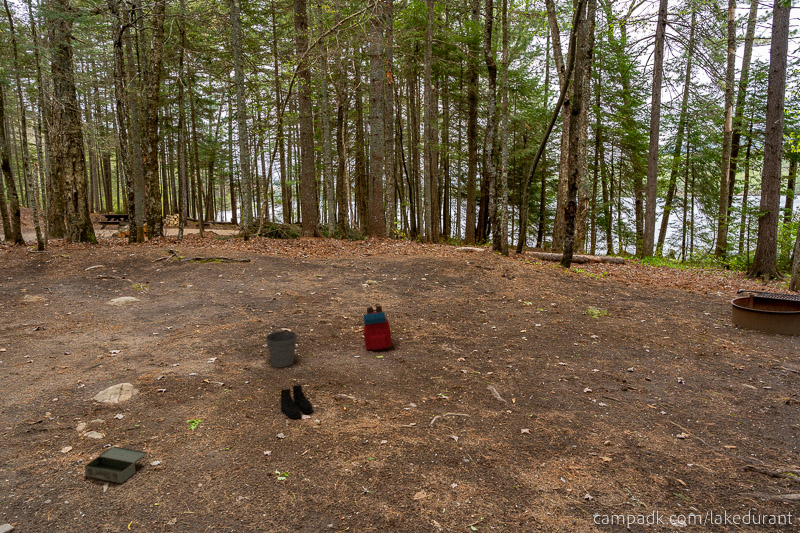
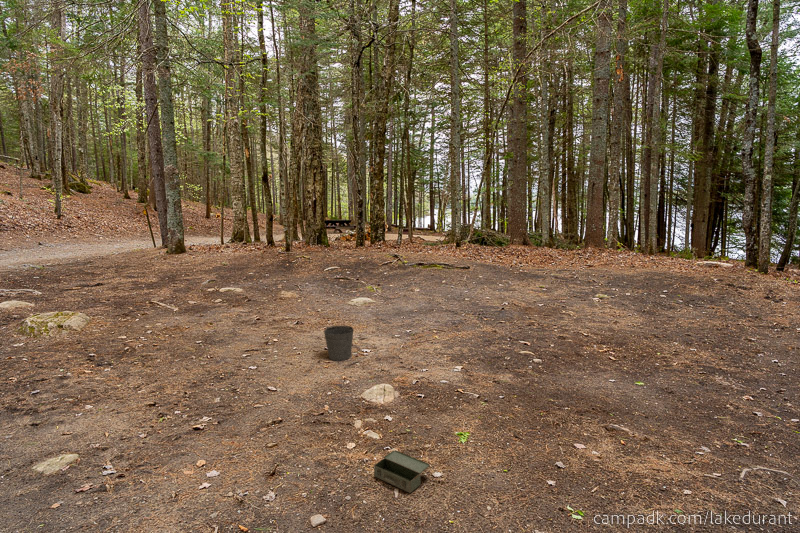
backpack: present [363,306,392,350] -> none [648,325,694,385]
bucket: present [266,331,297,367] -> present [324,326,354,361]
boots: present [281,385,313,418] -> none [562,415,607,459]

